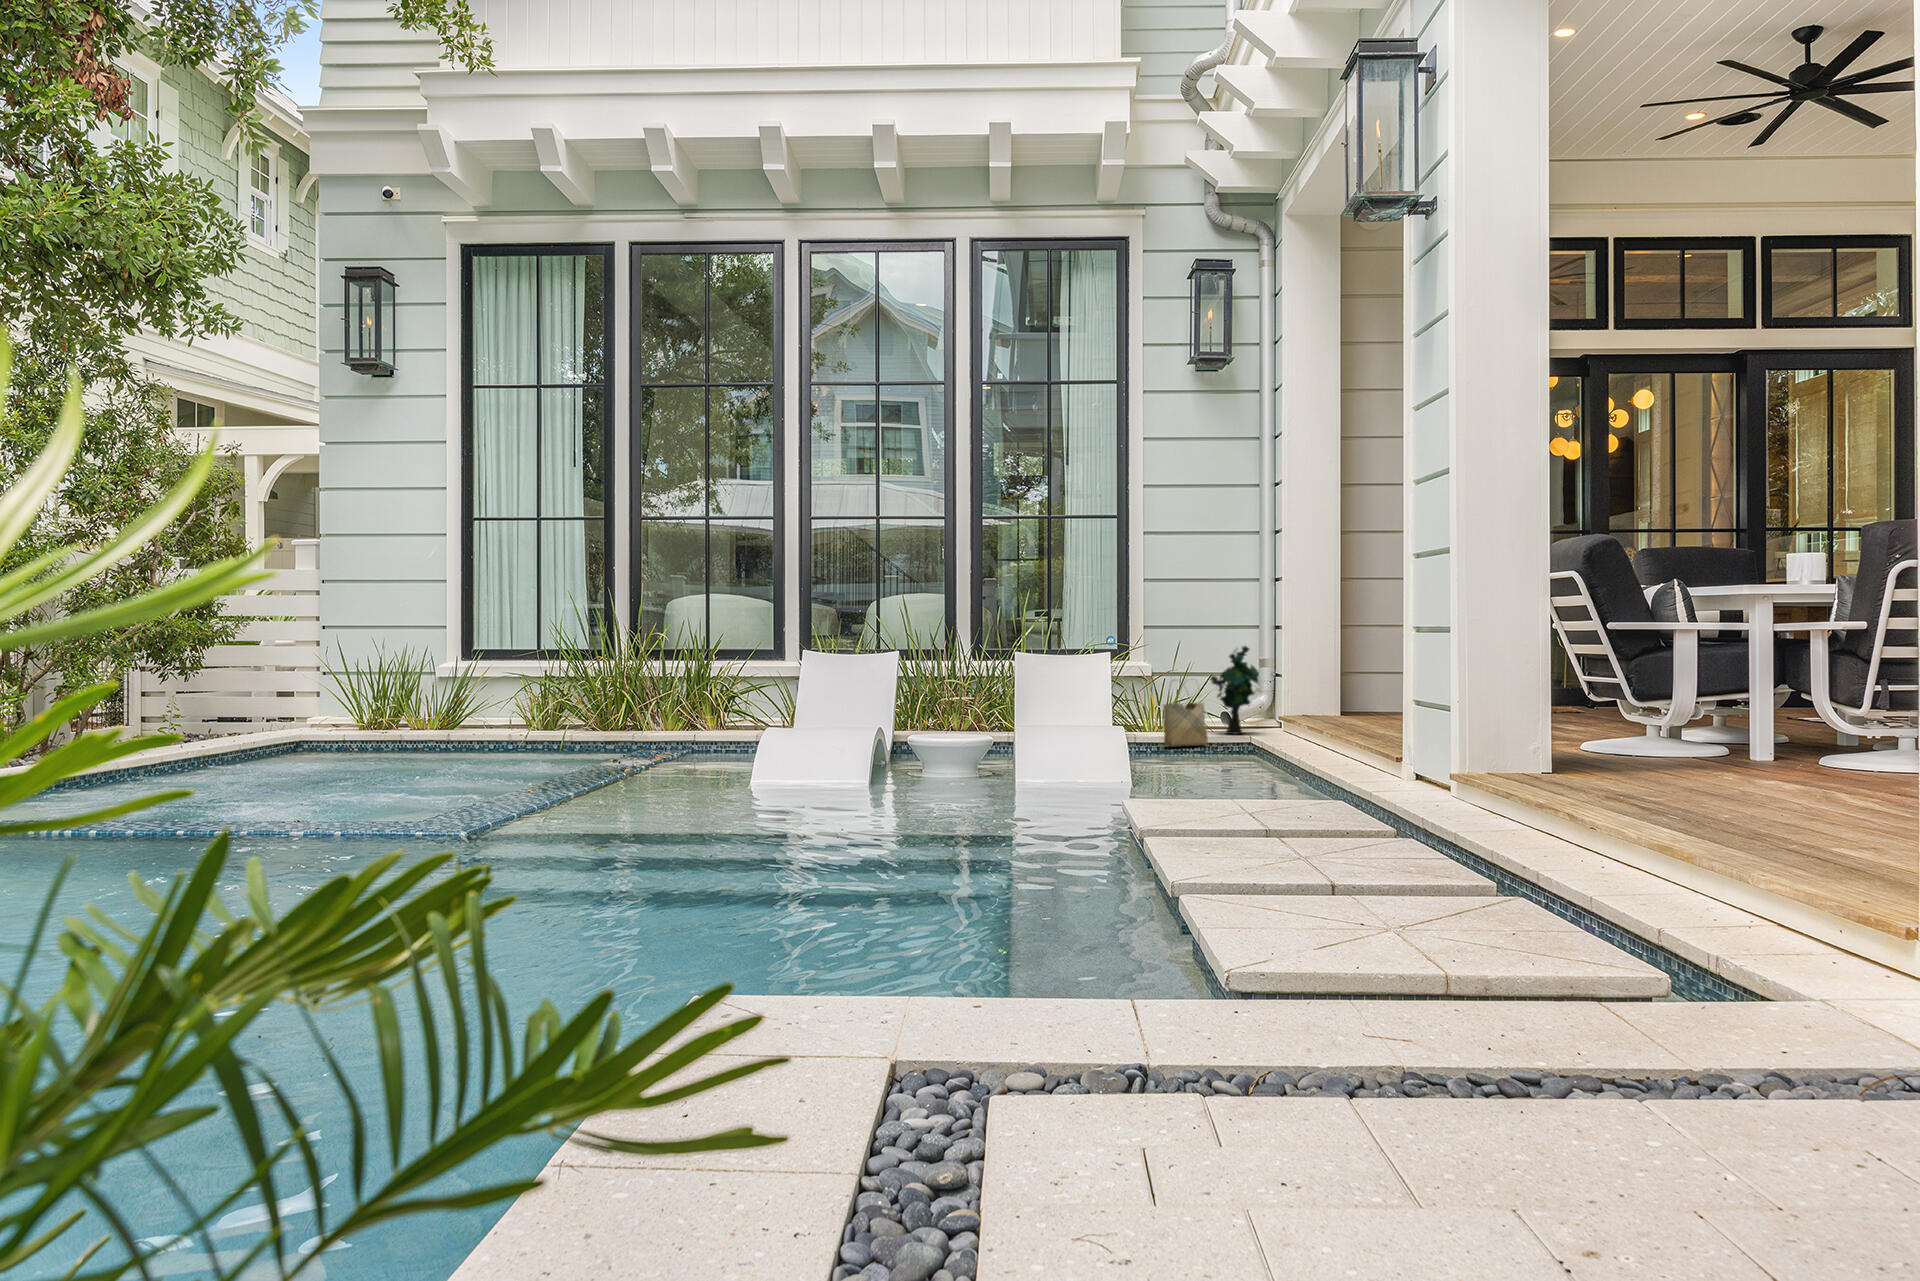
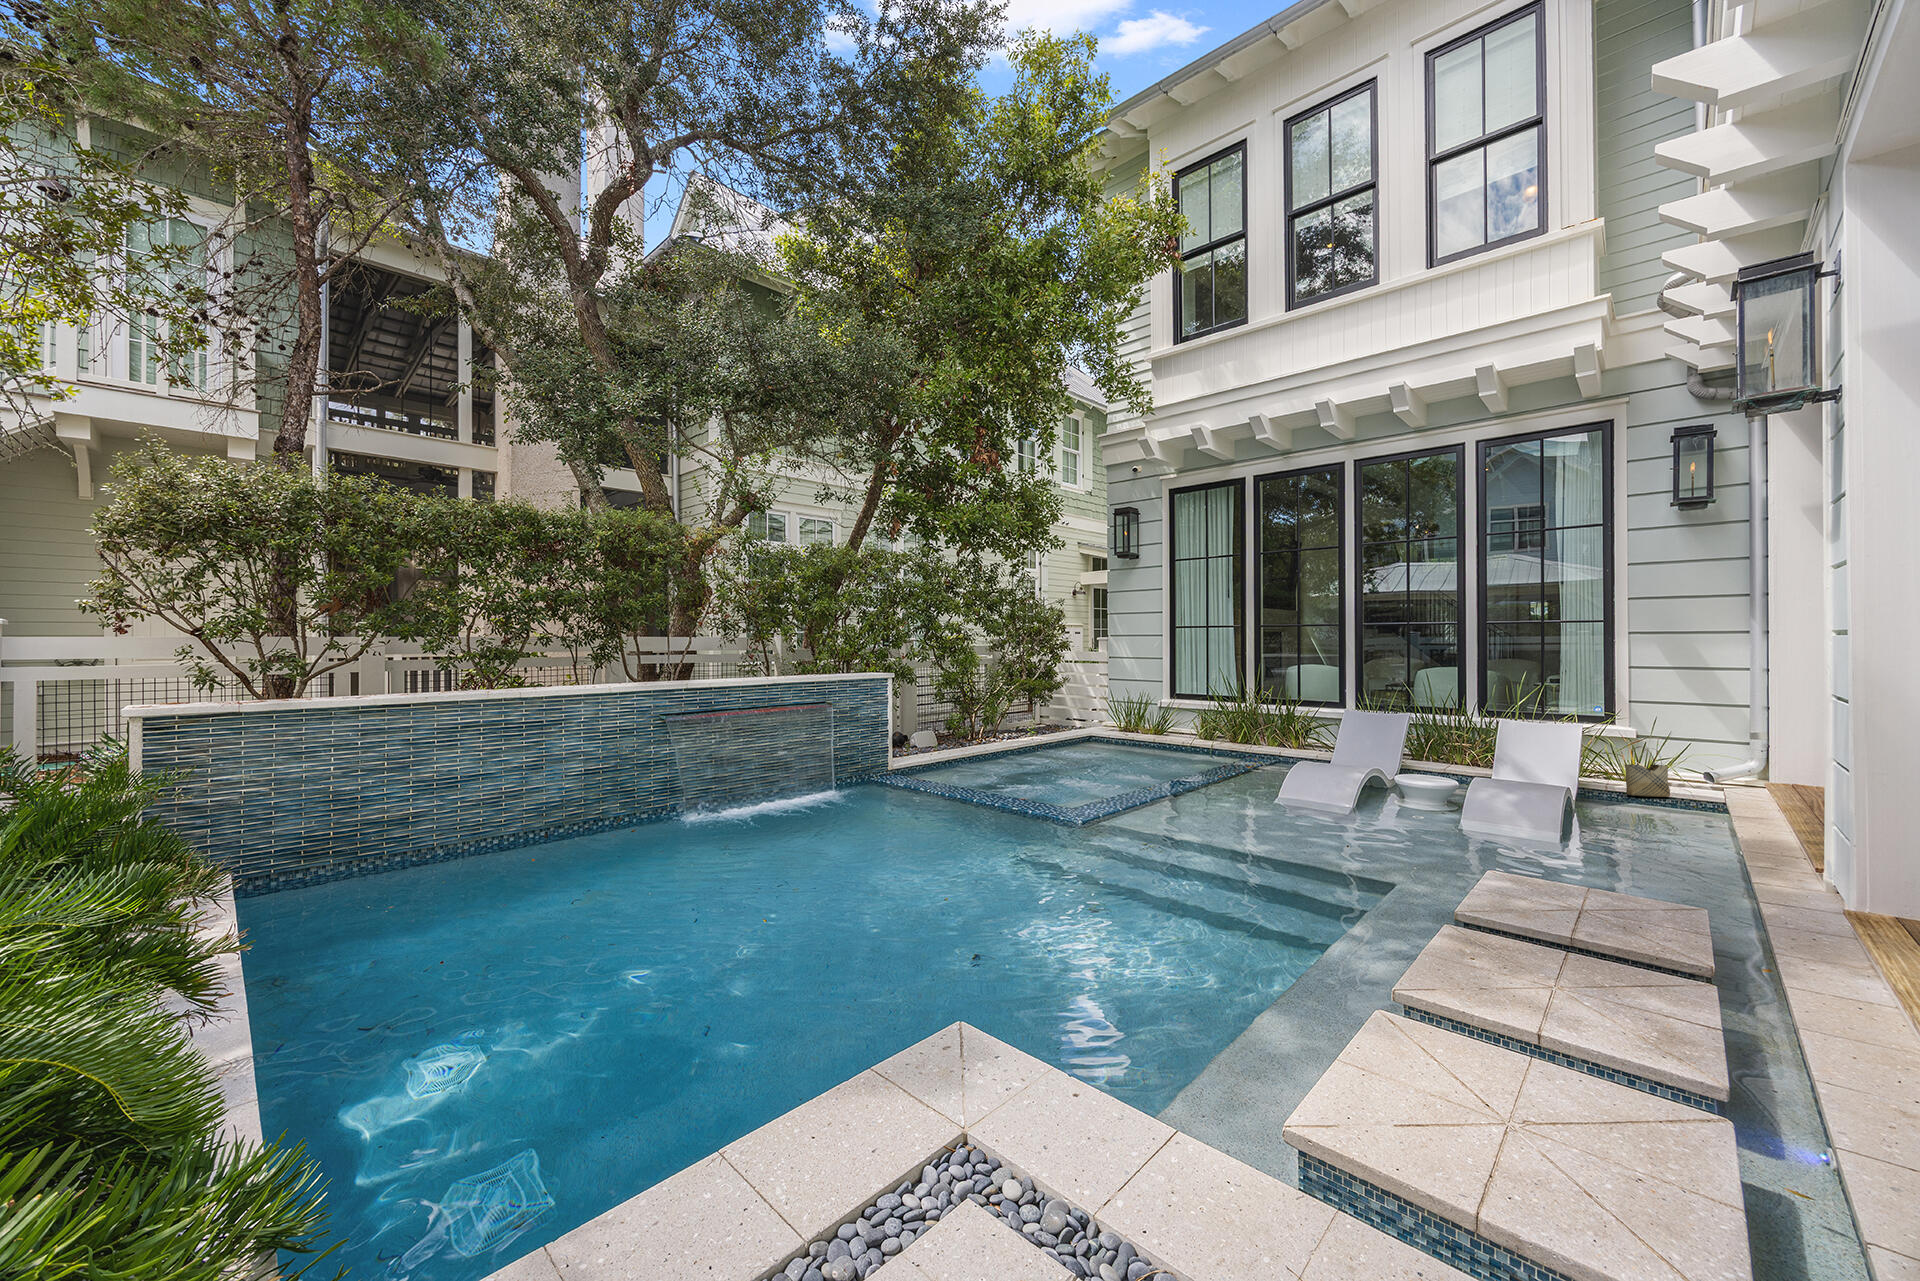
decorative plant: present [1210,646,1259,734] -> none [1692,720,1749,788]

